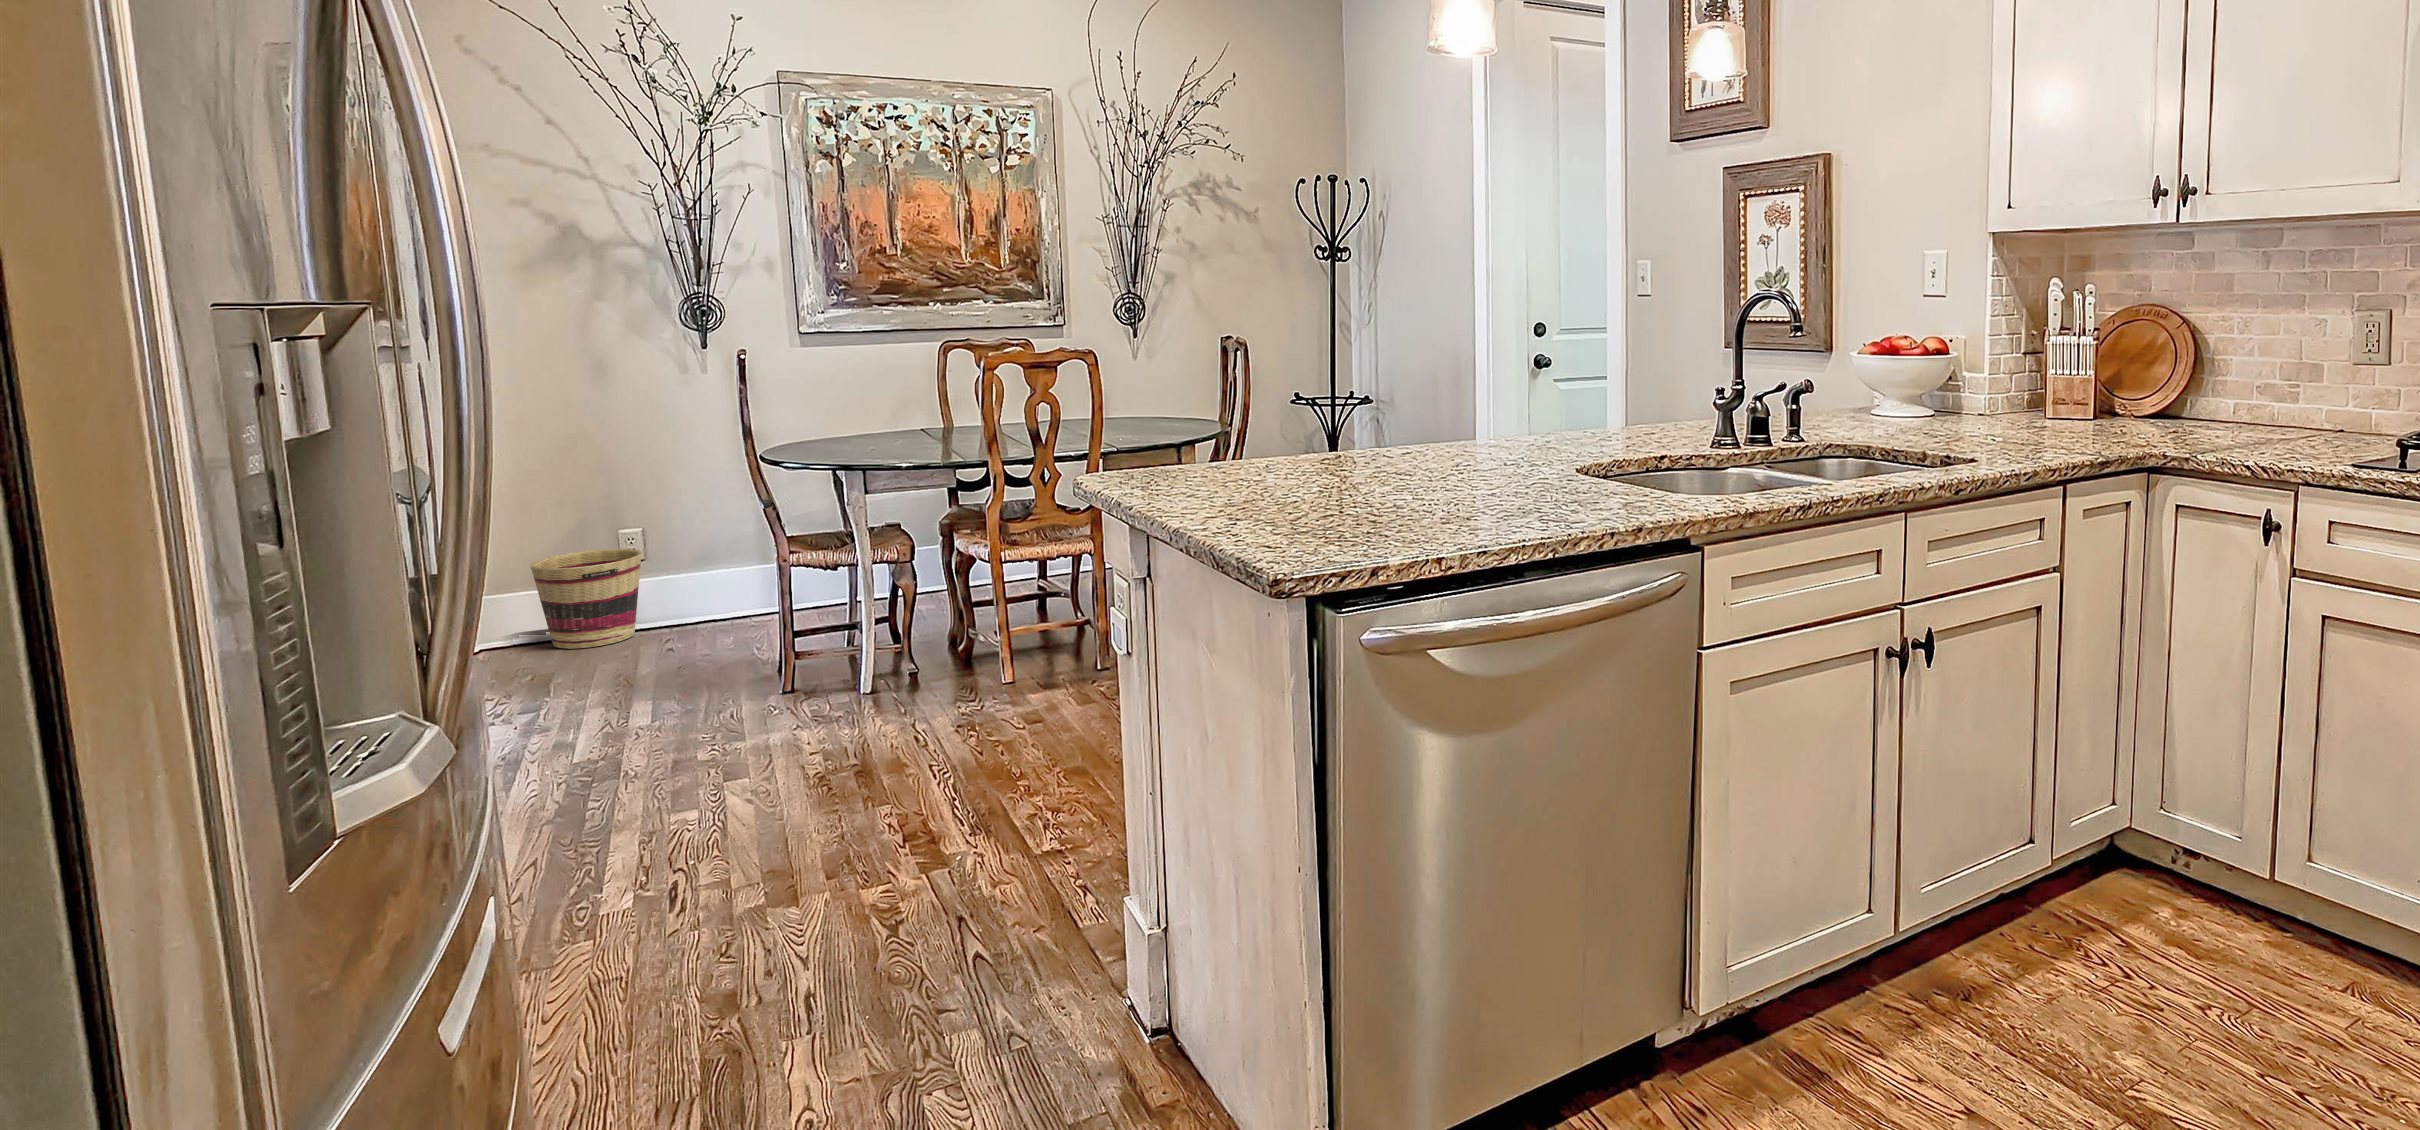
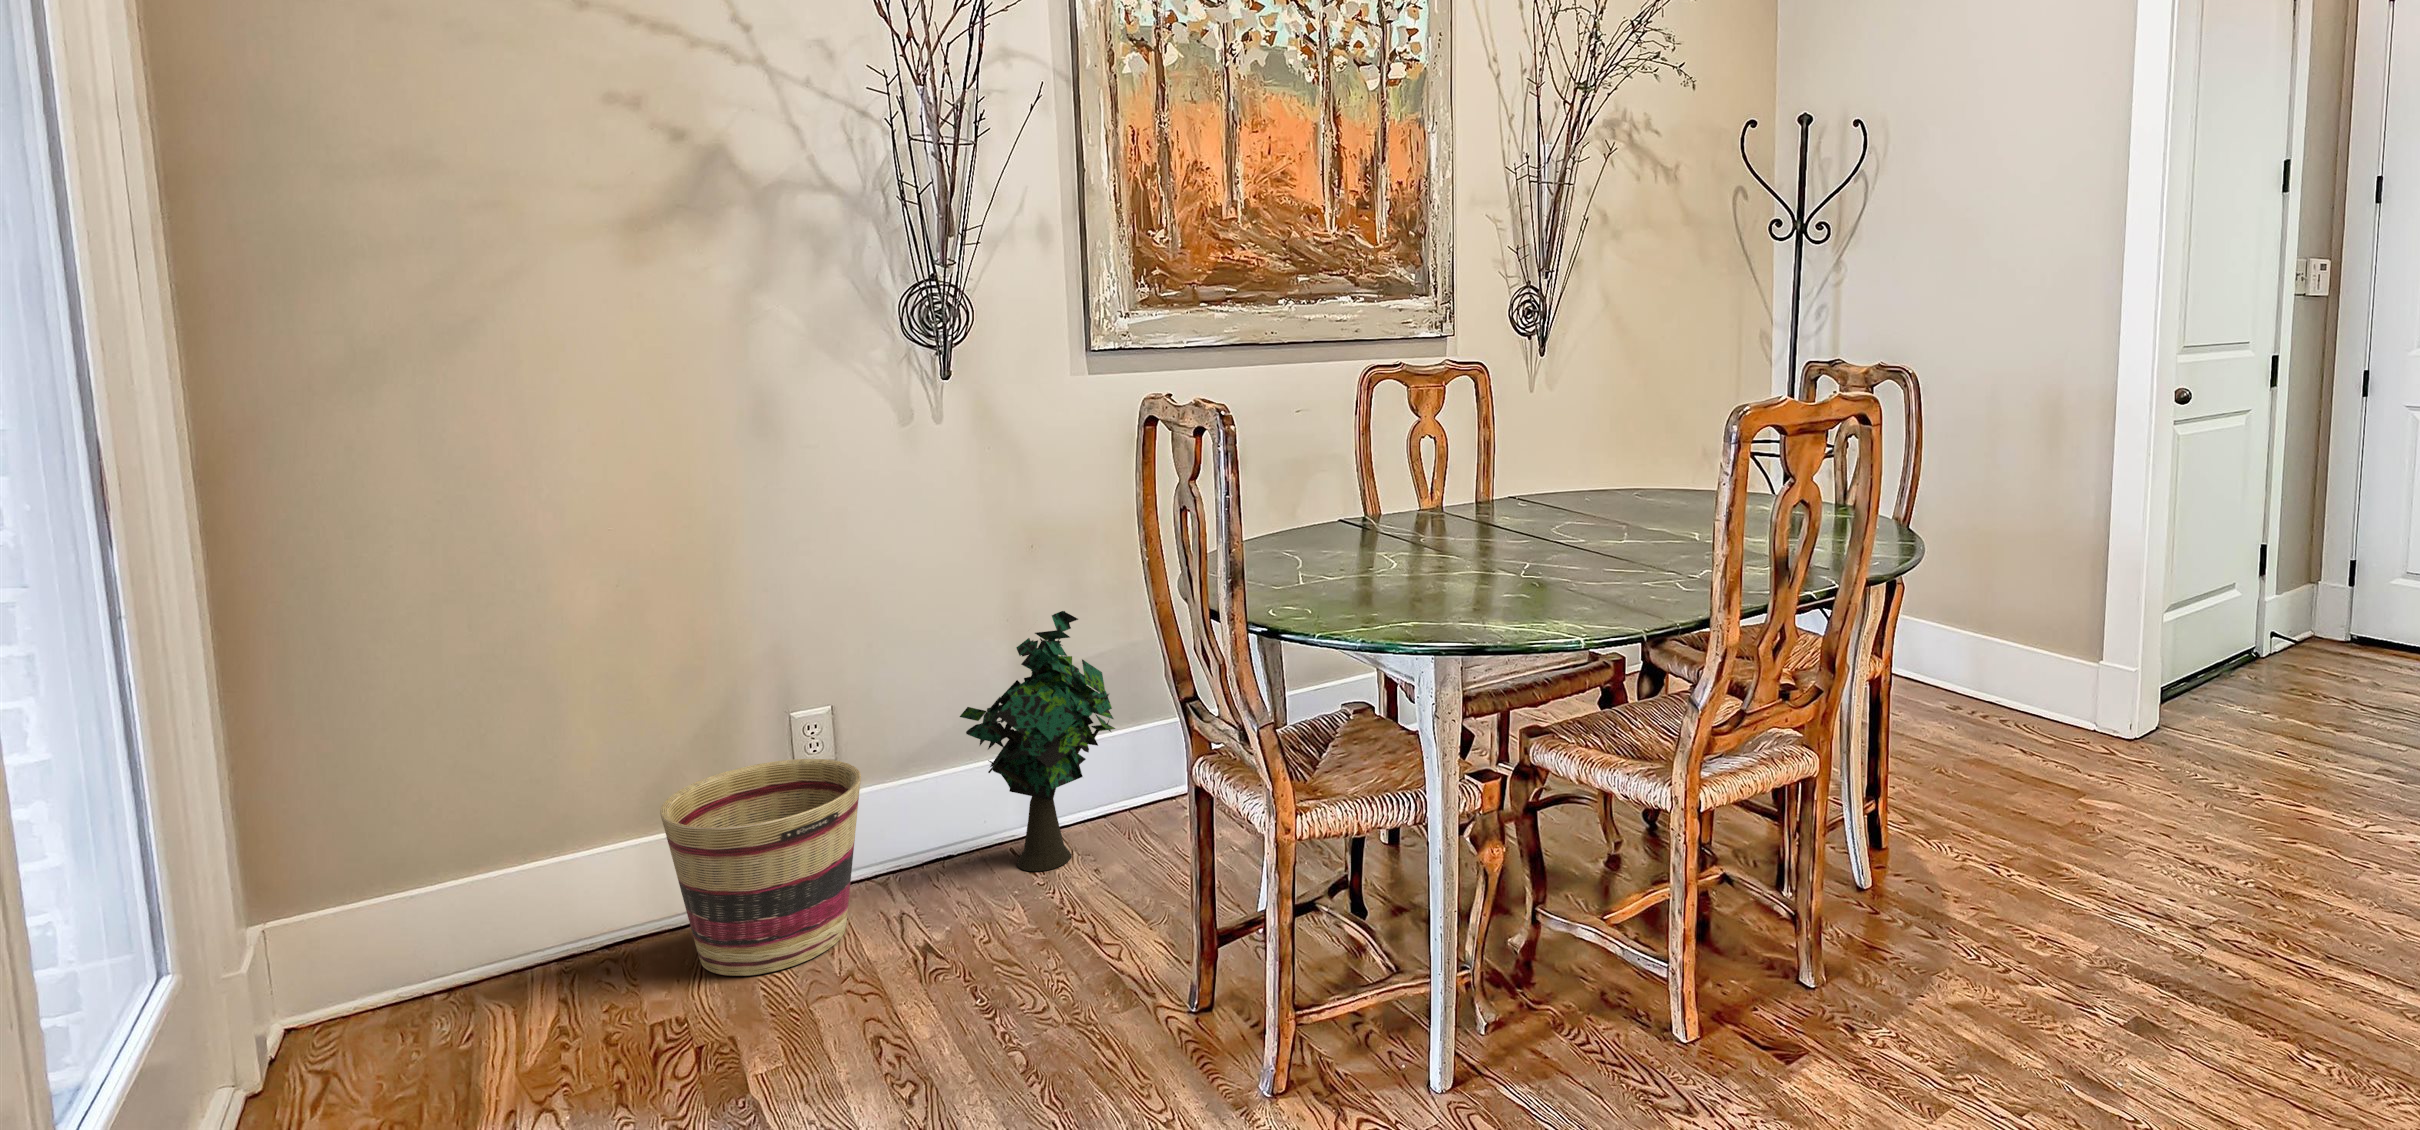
decorative plant: none [705,477,805,622] -> present [960,611,1115,871]

